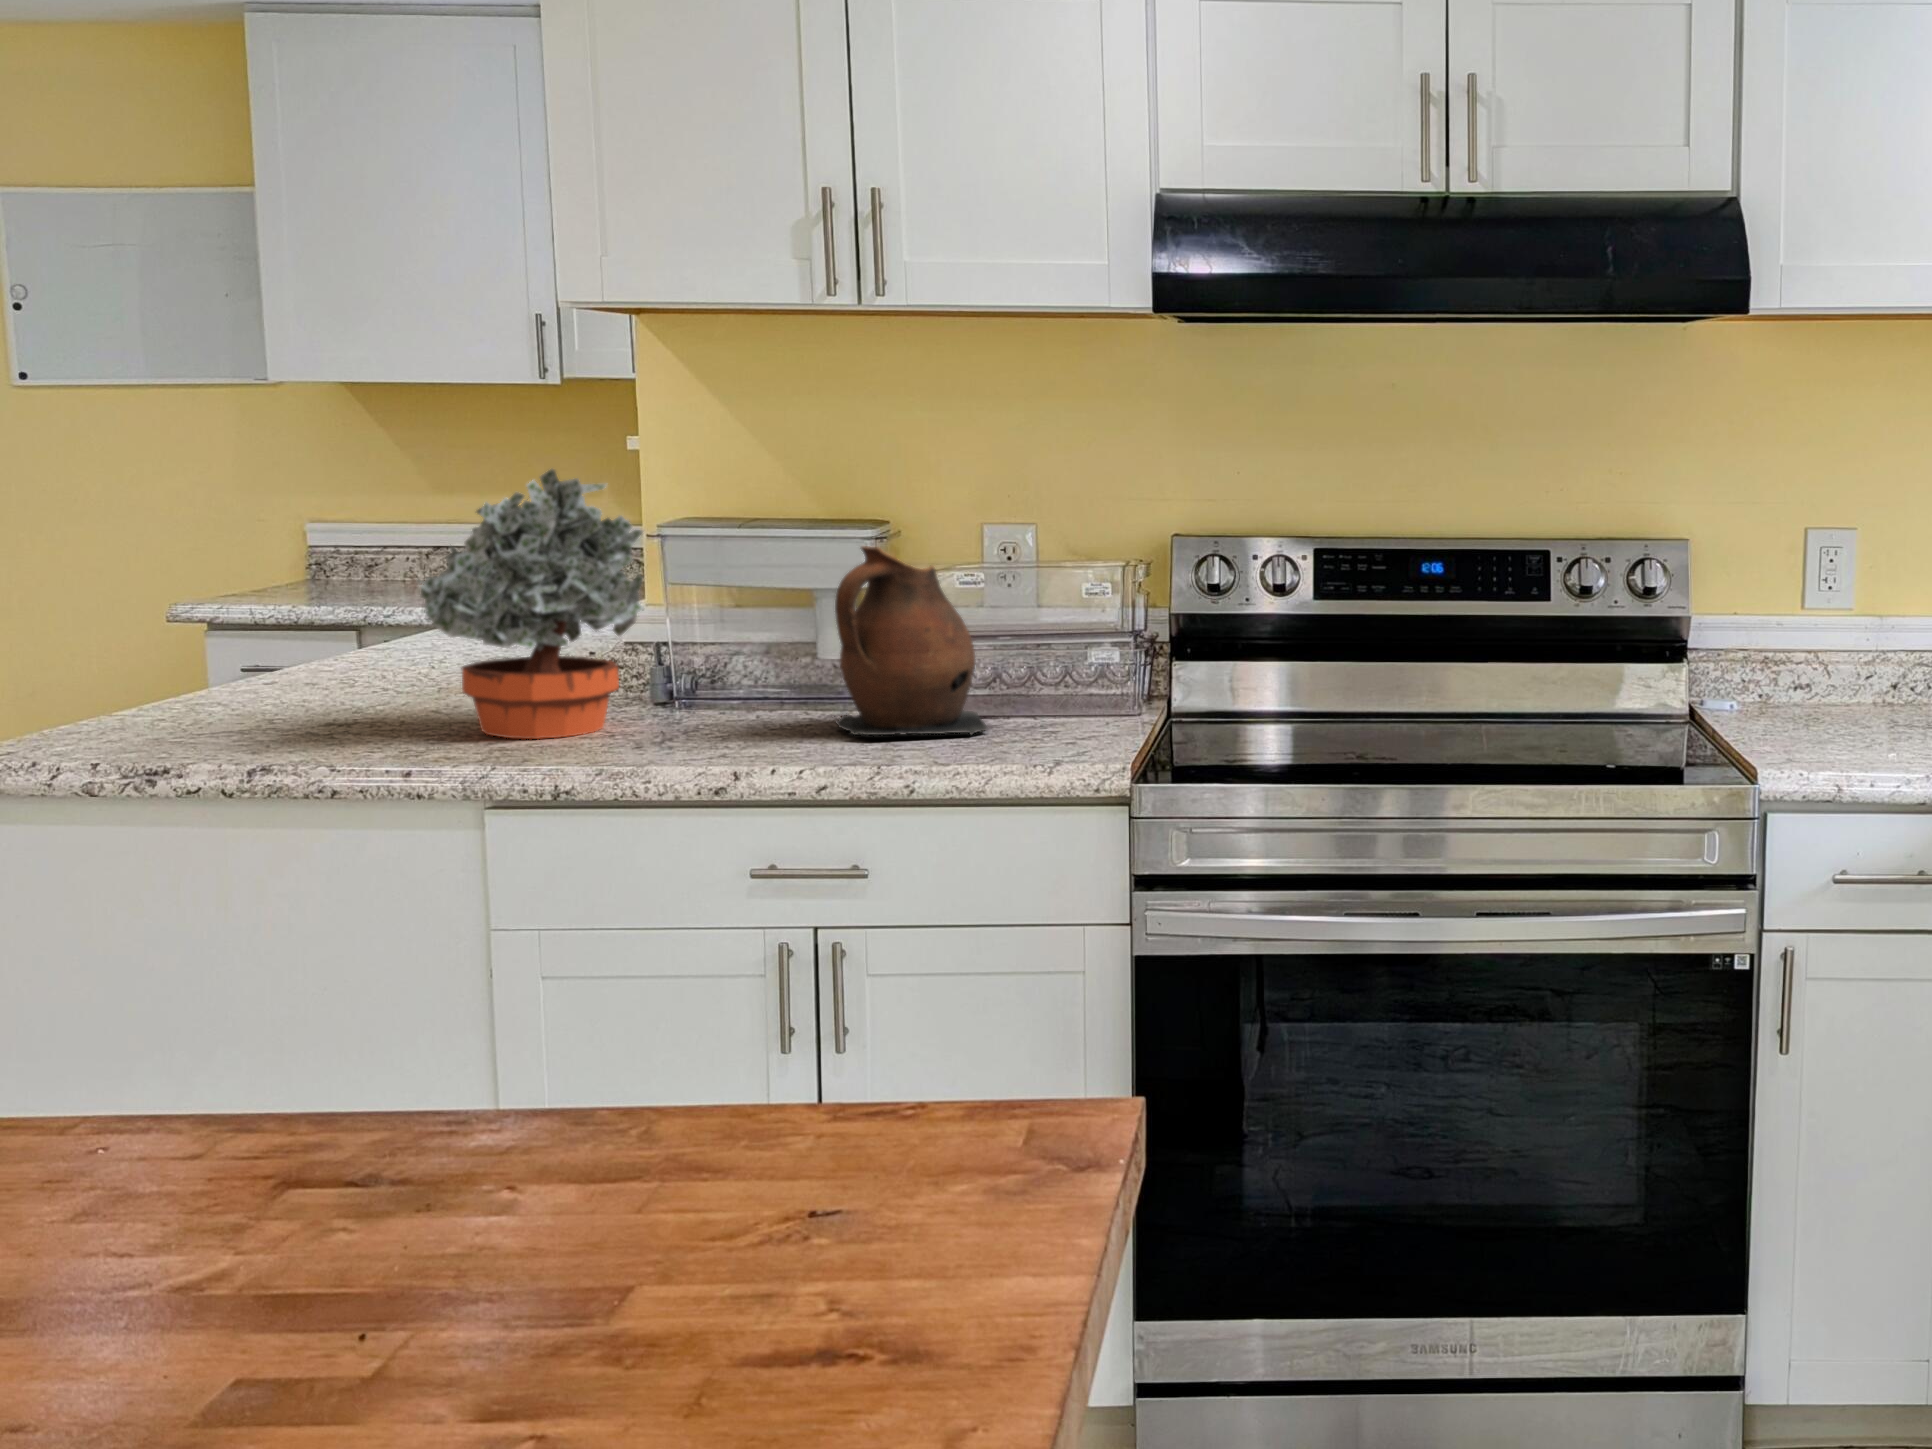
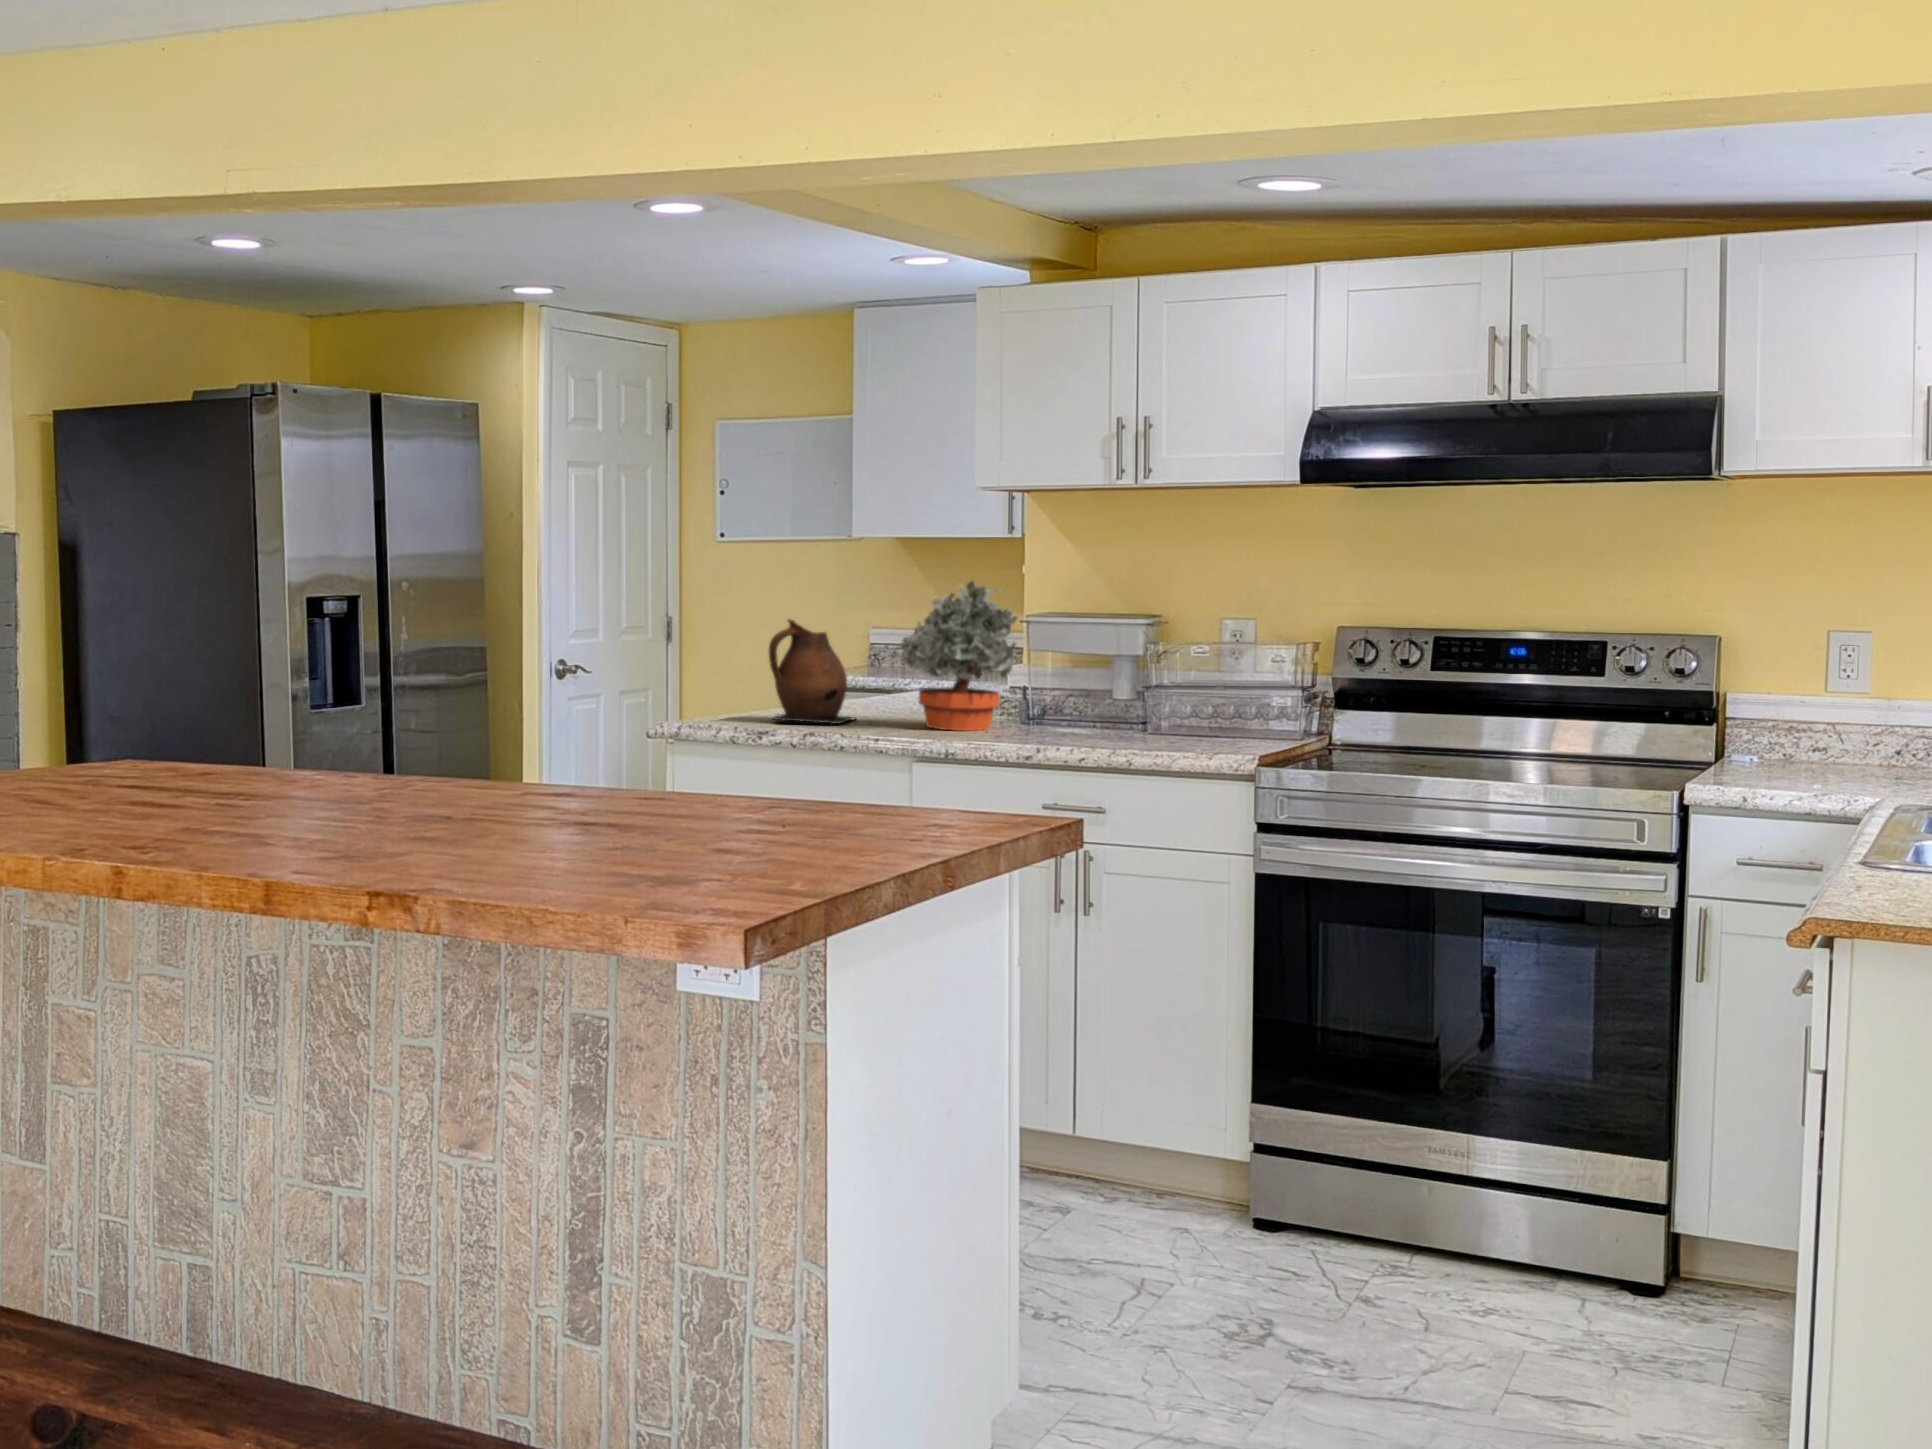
ceramic pitcher: present [834,546,987,735] -> present [769,619,855,724]

